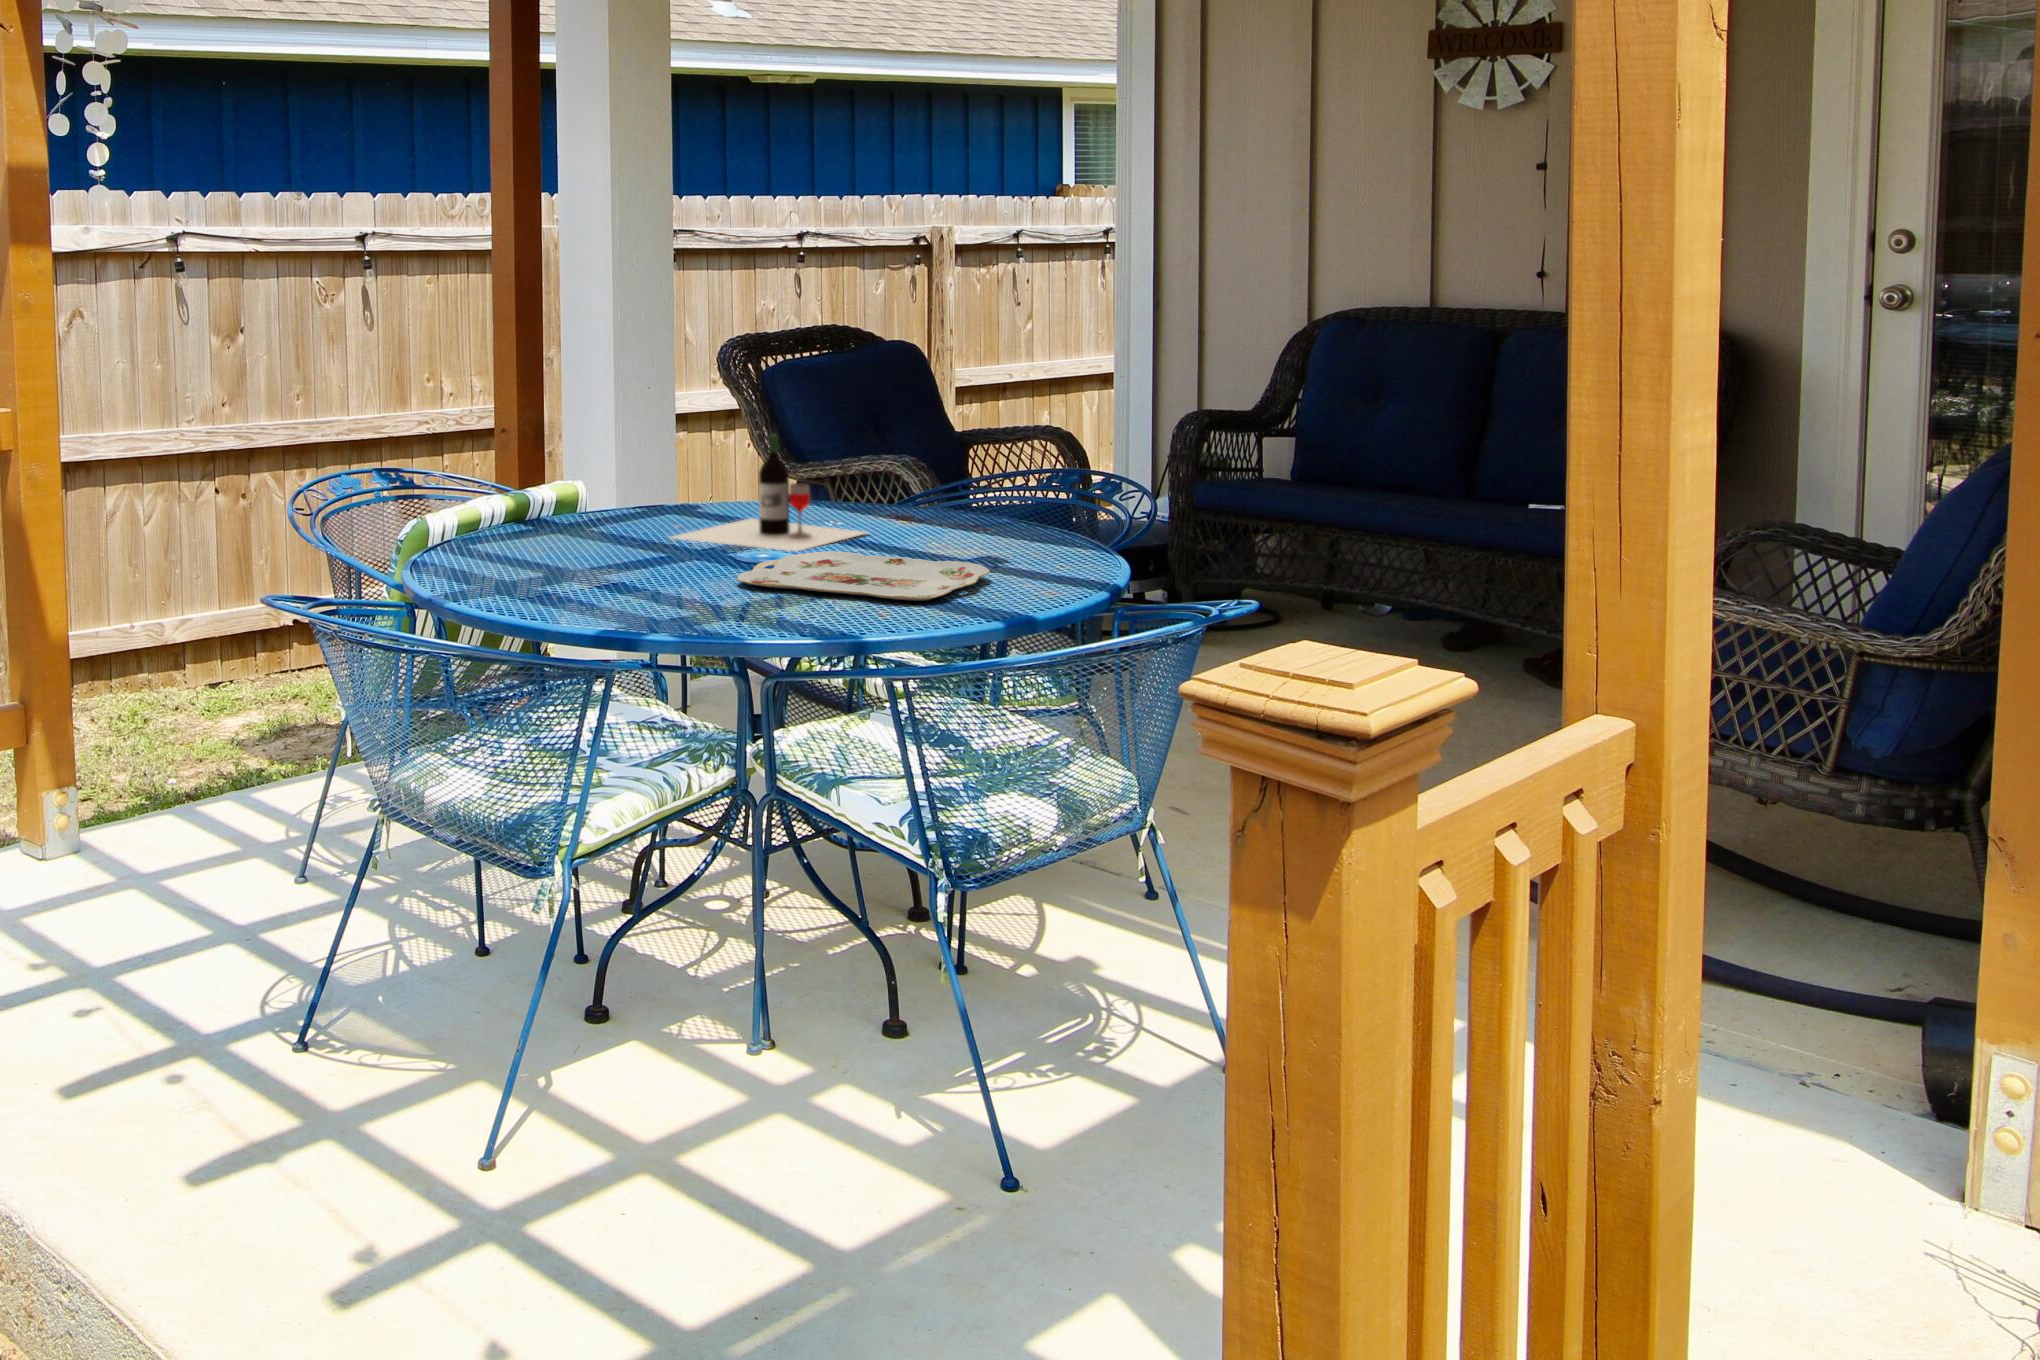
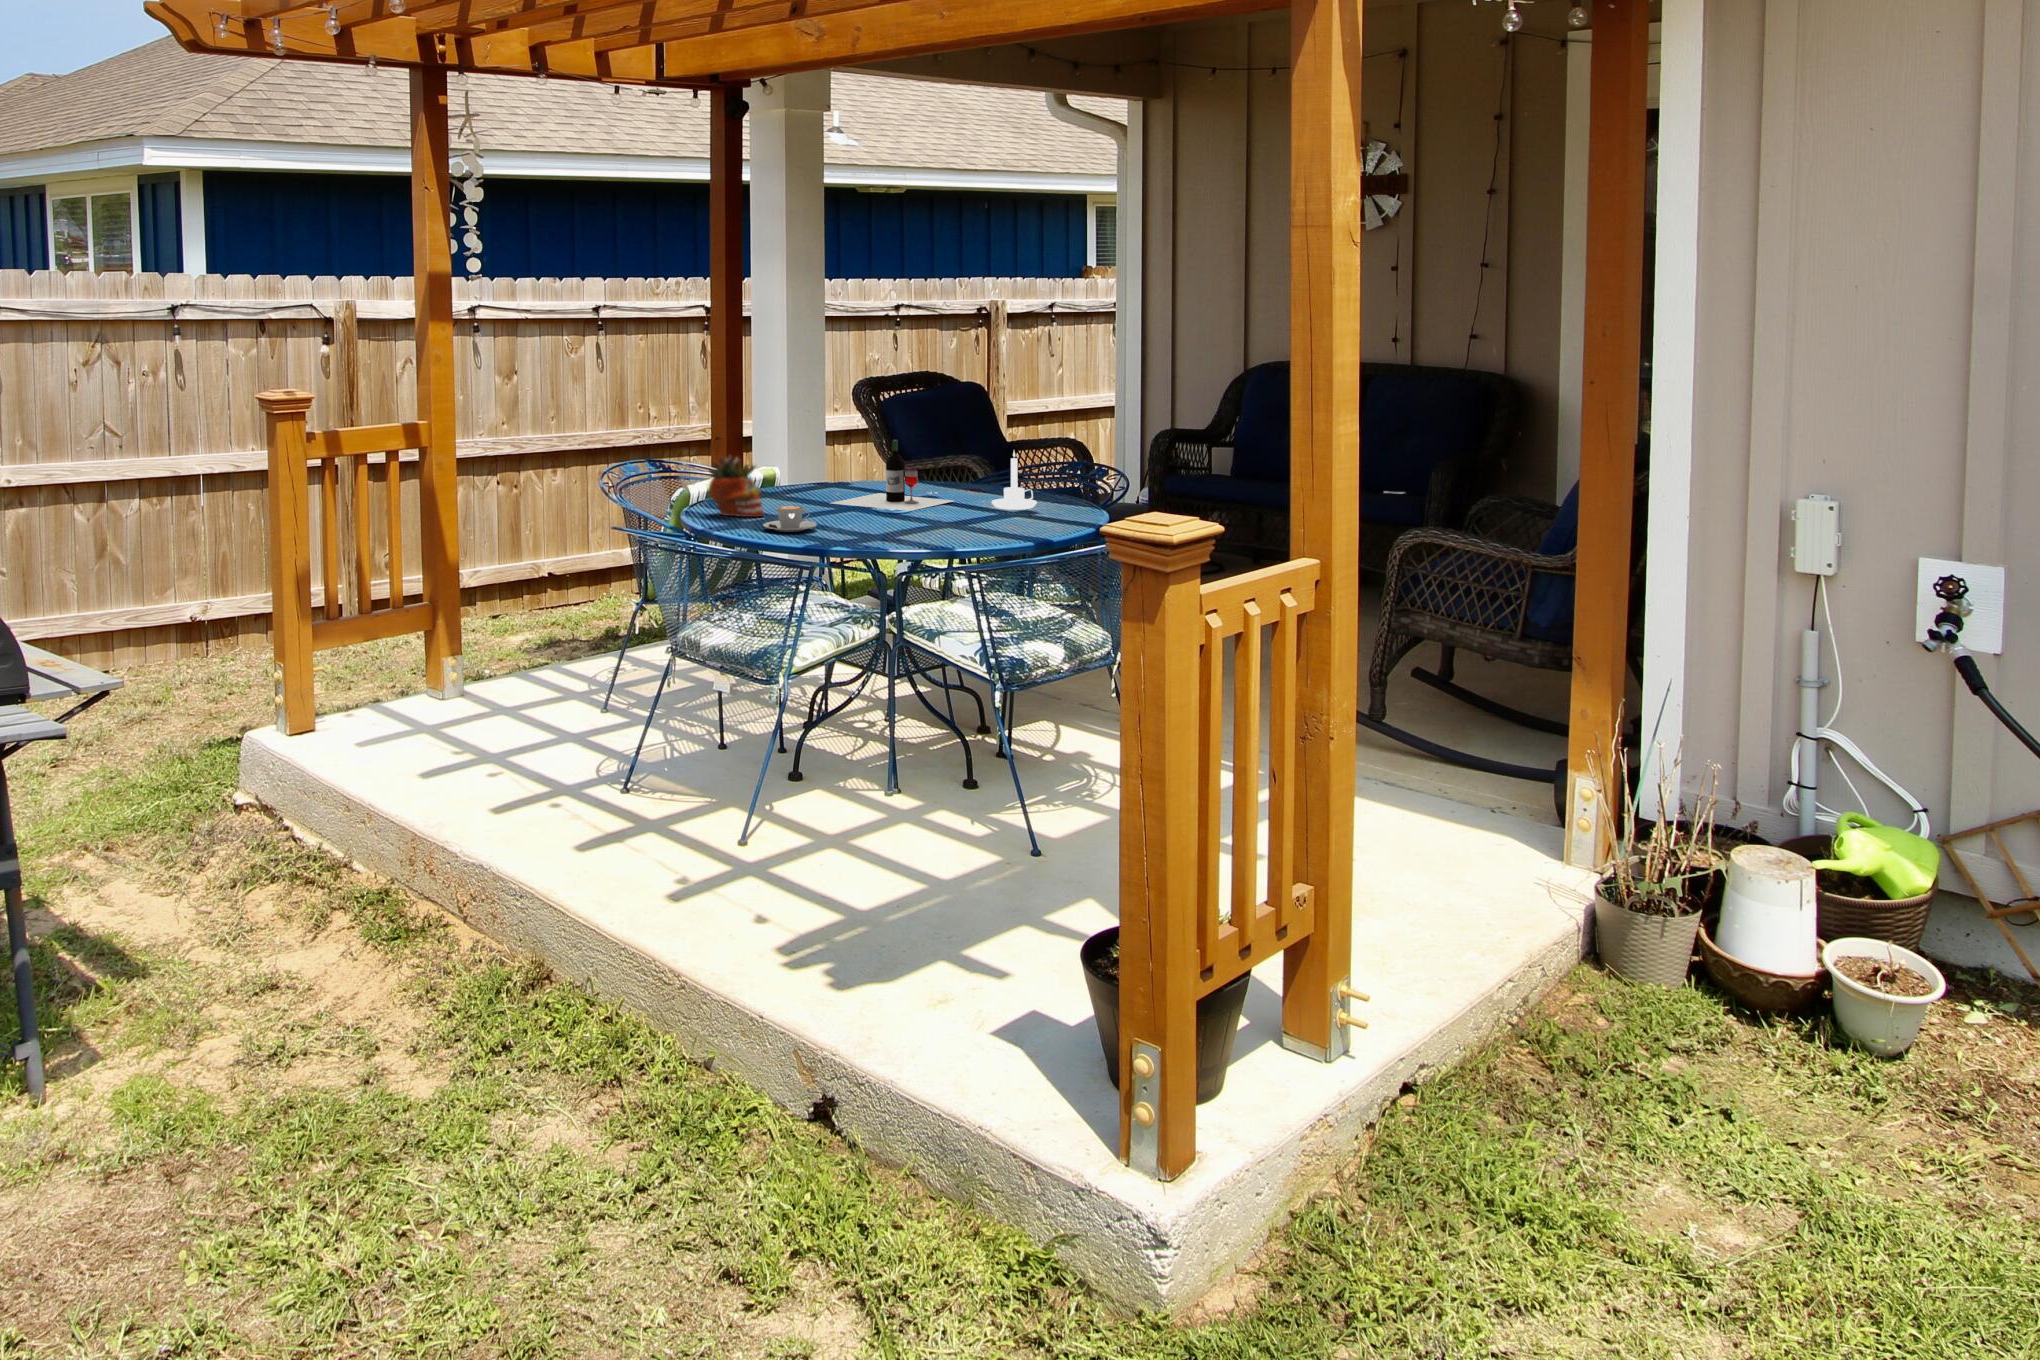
candle holder: none [930,450,1004,548] -> present [992,451,1037,510]
succulent planter: none [460,463,551,566] -> present [709,456,764,517]
coffee cup: none [540,551,631,597] -> present [763,506,817,532]
serving tray: present [737,551,990,601] -> none [878,510,1028,535]

